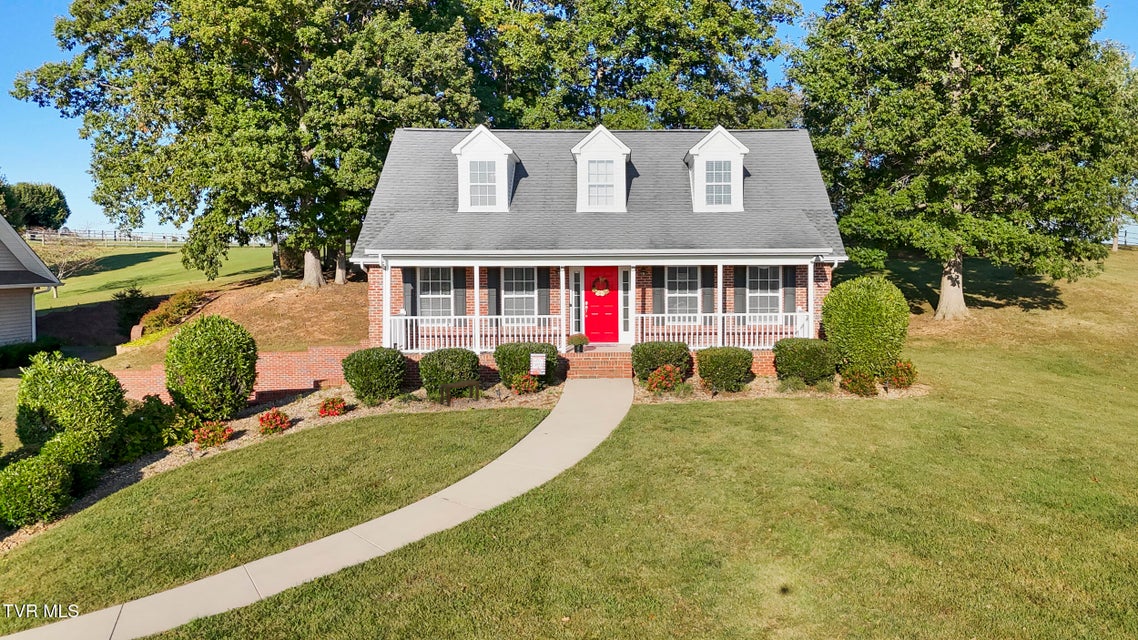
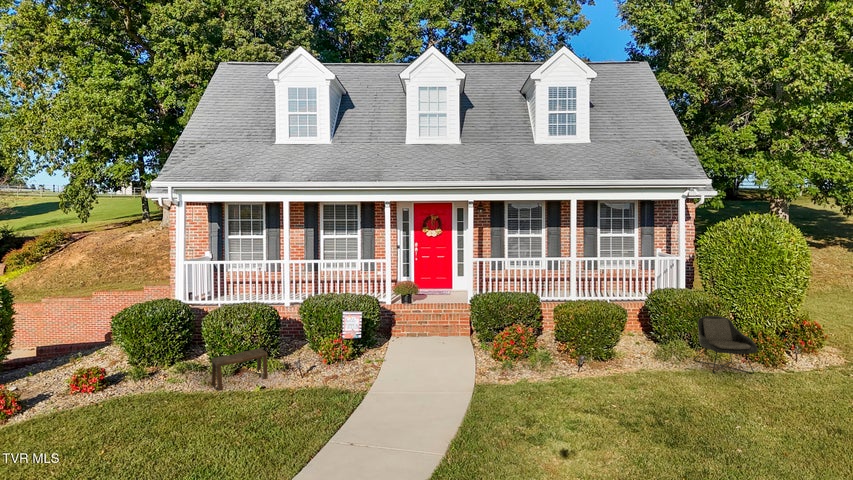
lounge chair: none [805,359,845,401] -> present [694,316,758,374]

